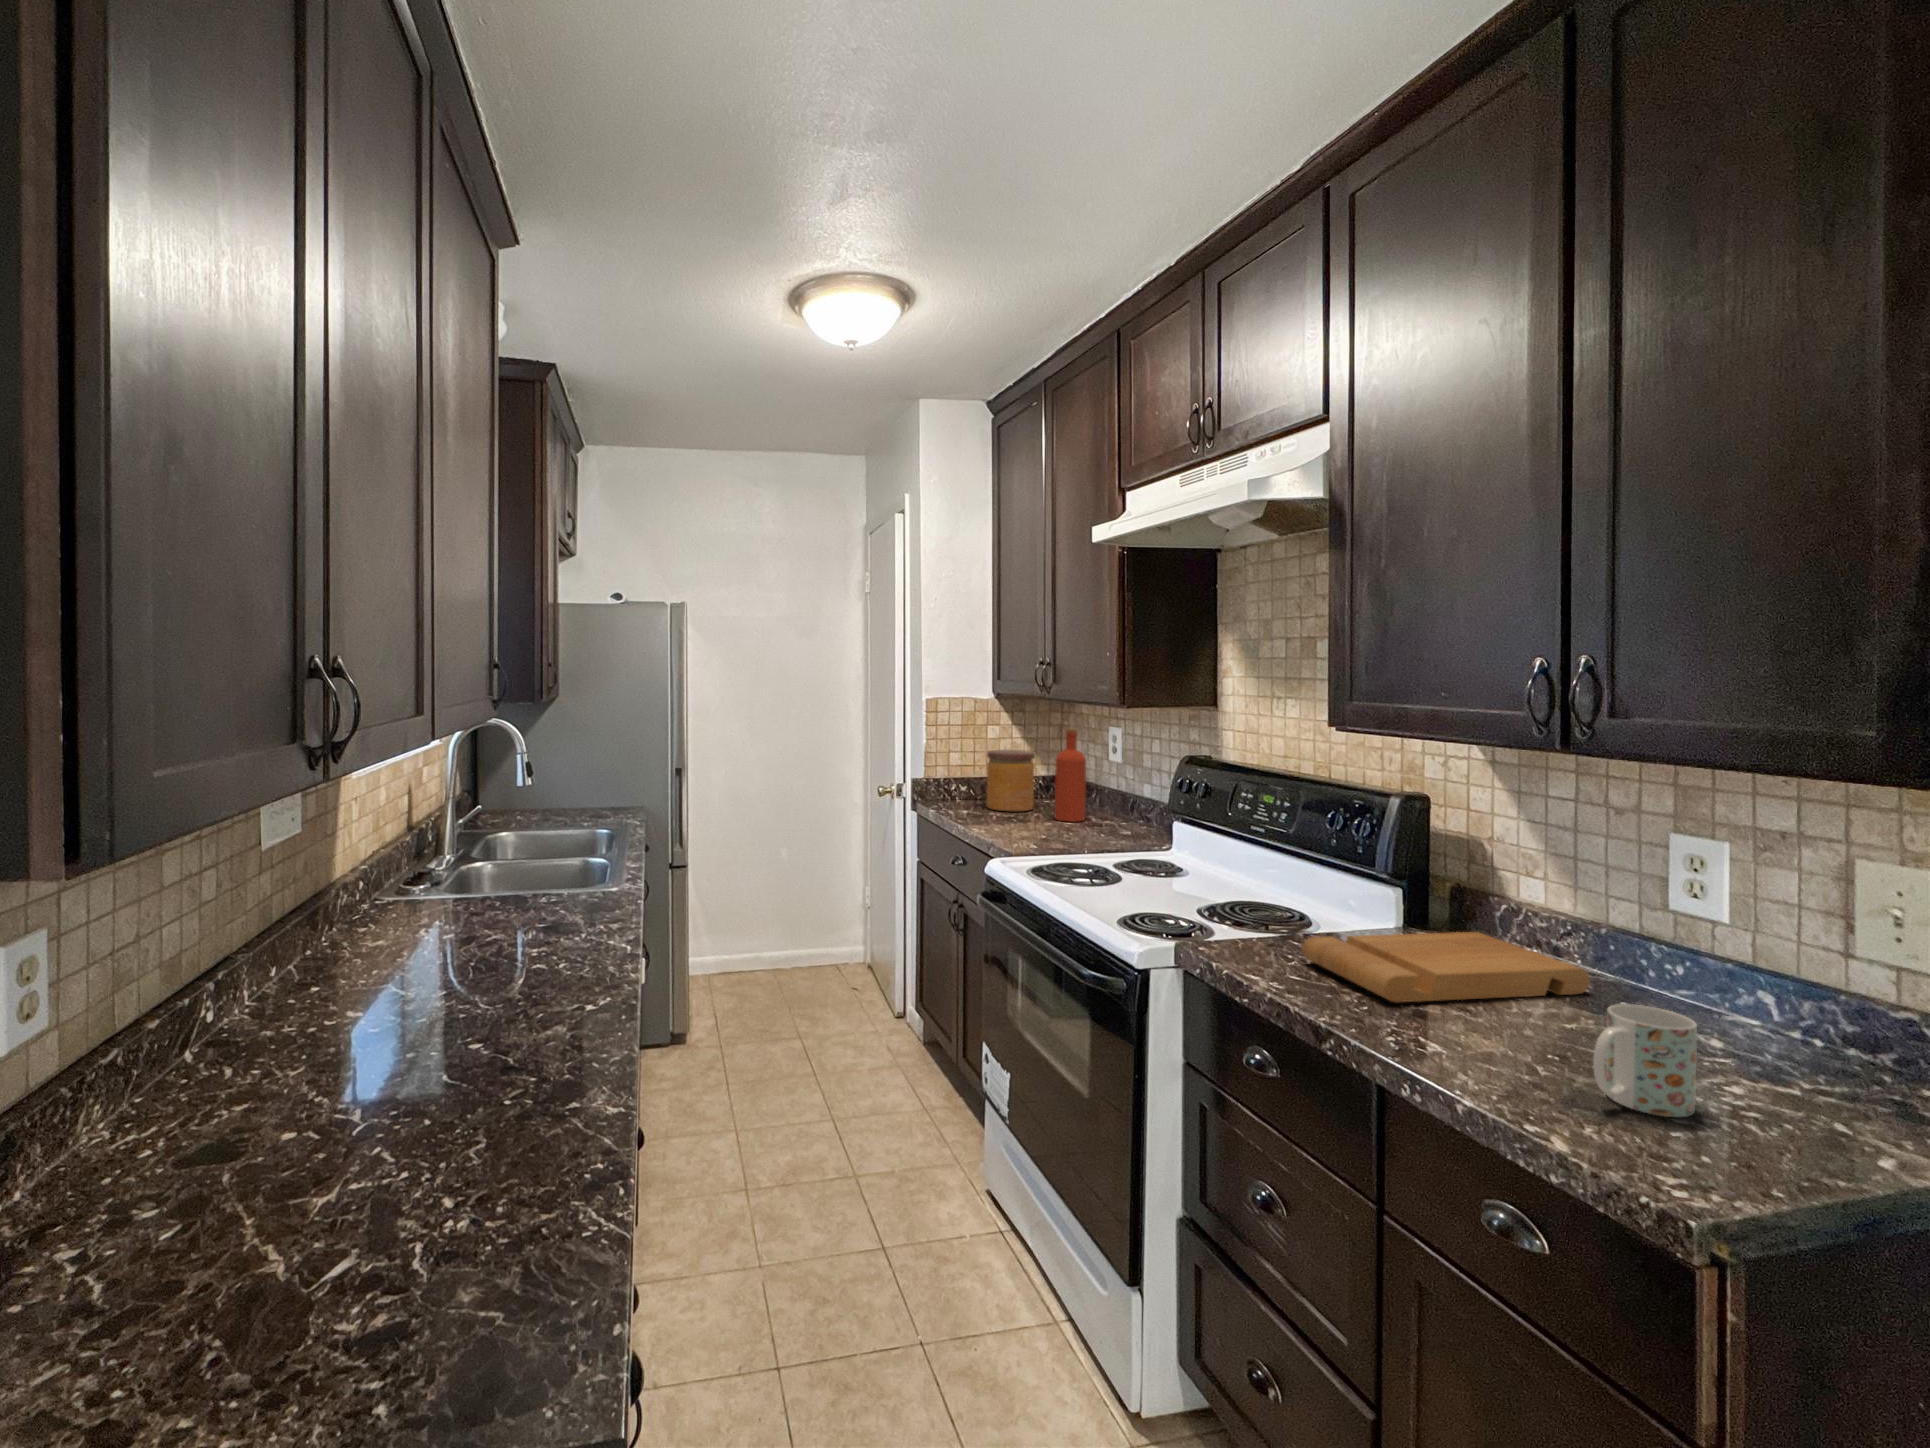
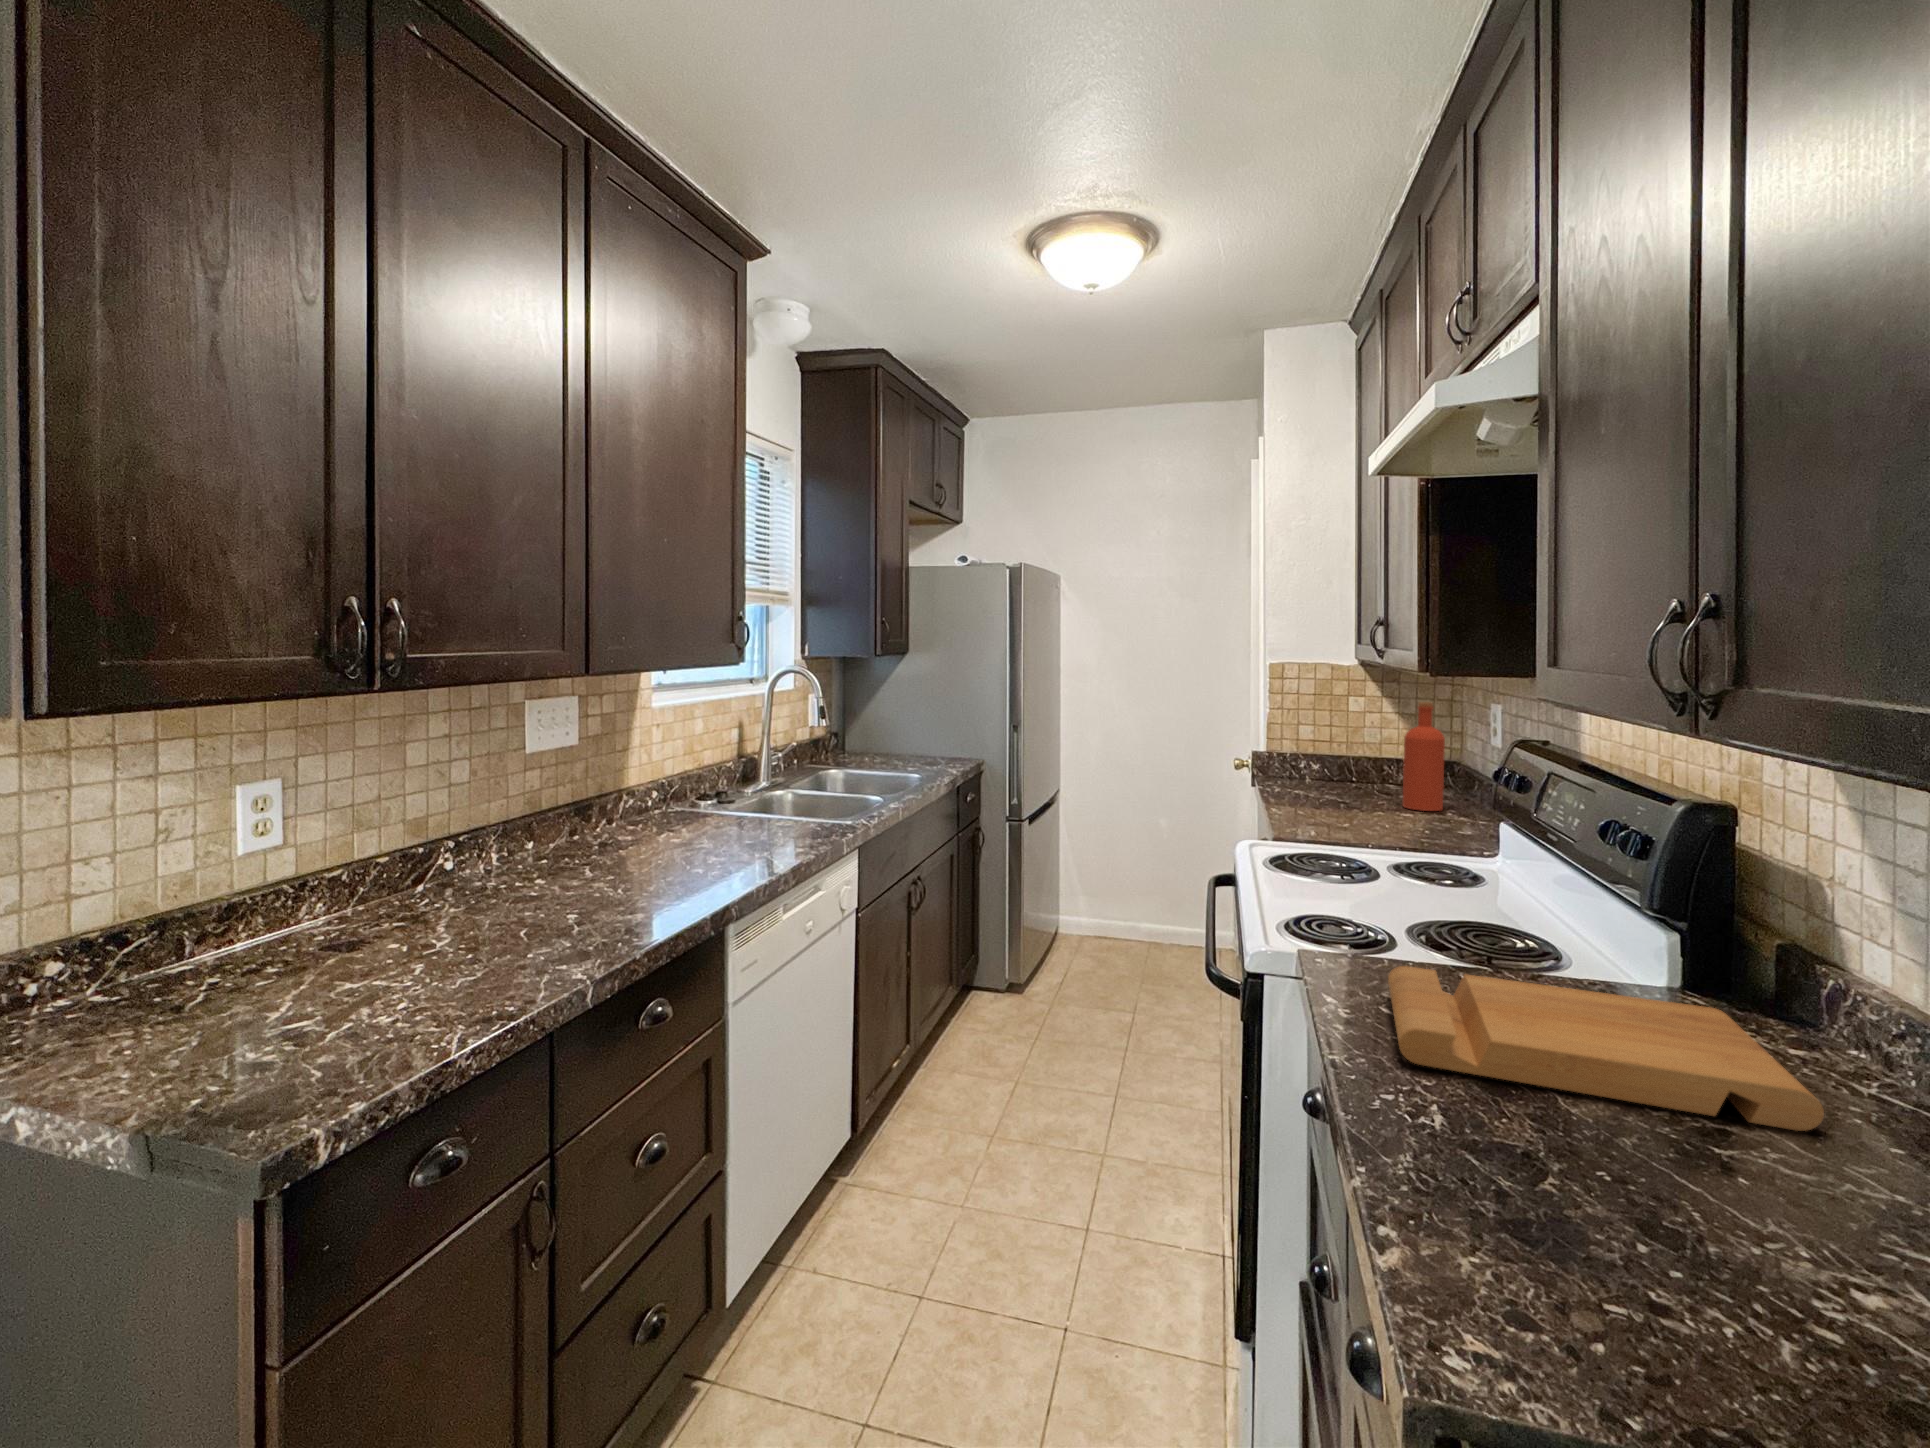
jar: present [987,750,1035,811] -> none [1336,725,1397,795]
mug: present [1593,1004,1697,1117] -> none [1444,1123,1647,1329]

